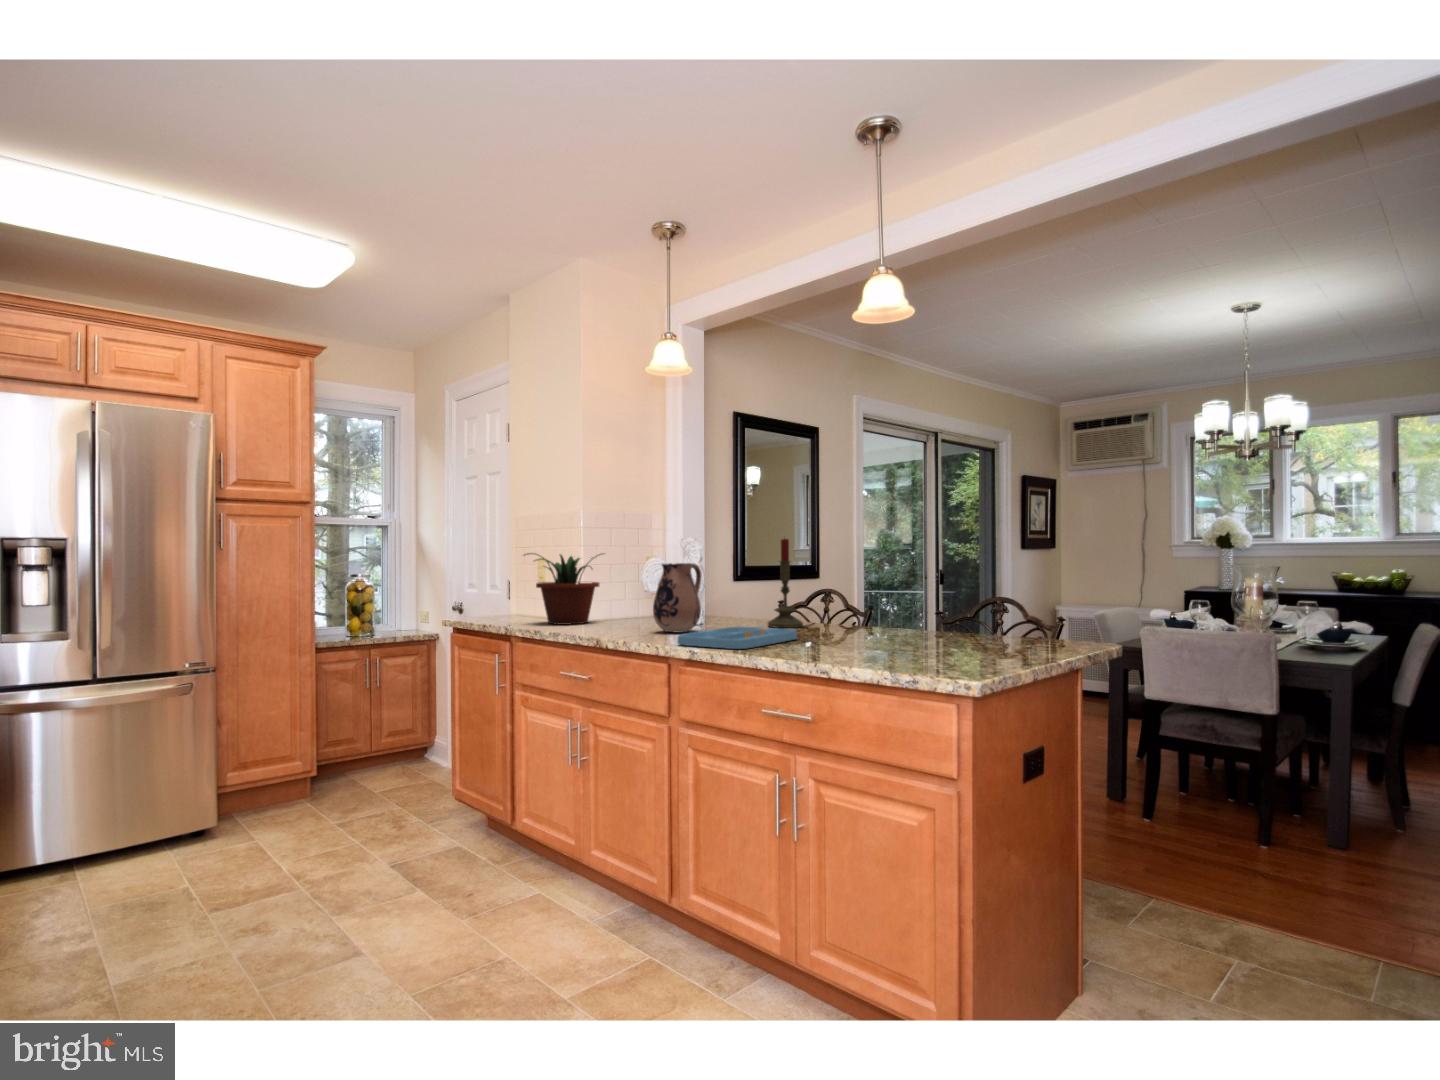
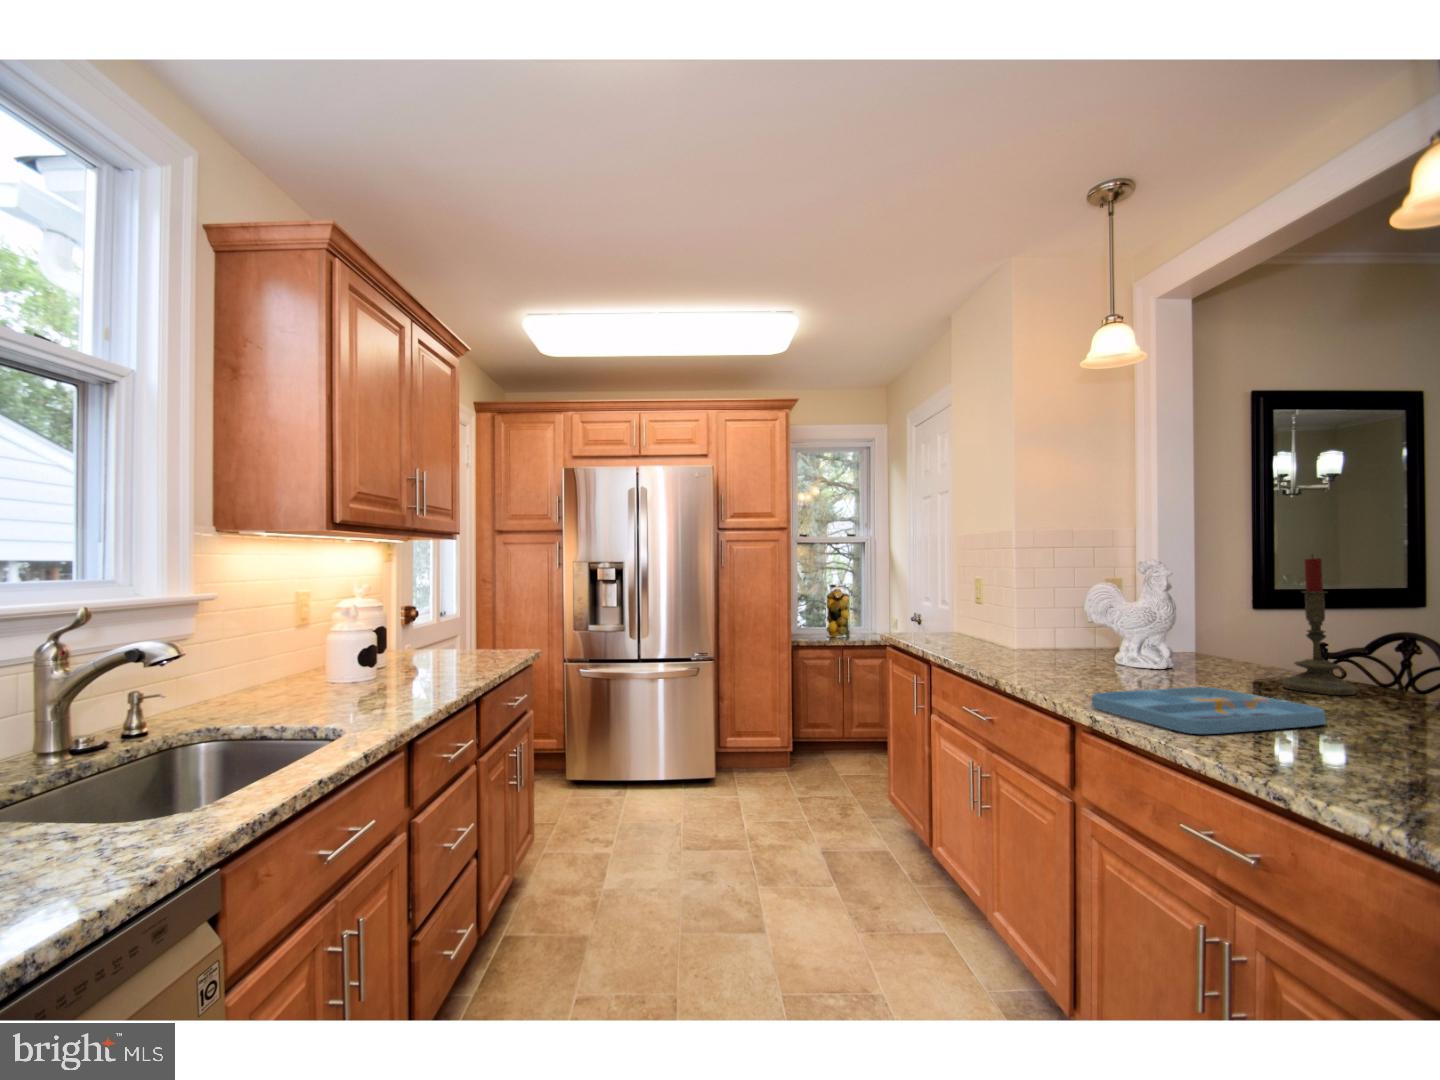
potted plant: present [525,553,602,625] -> none [945,573,1040,652]
ceramic pitcher: present [653,563,702,633] -> none [1082,590,1159,682]

